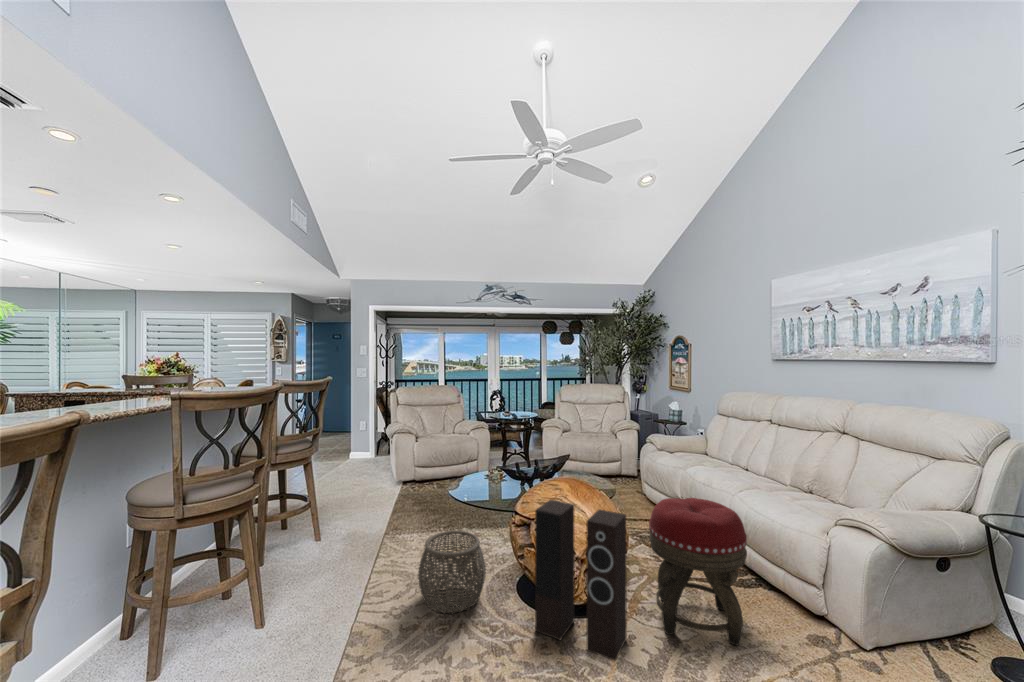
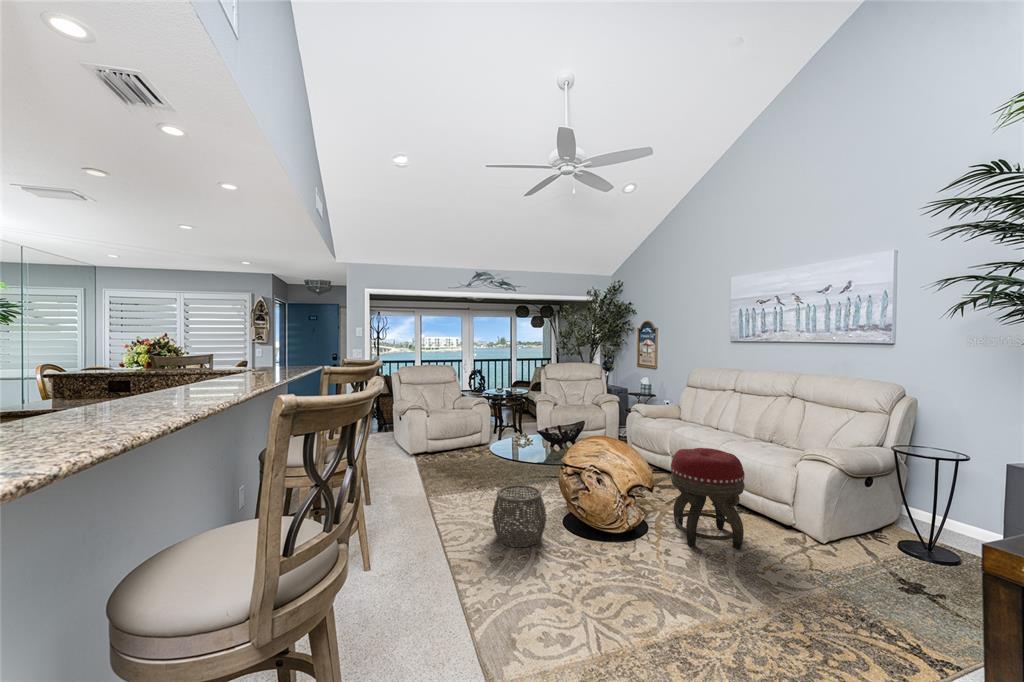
speaker: present [535,500,627,661] -> none [595,453,664,565]

